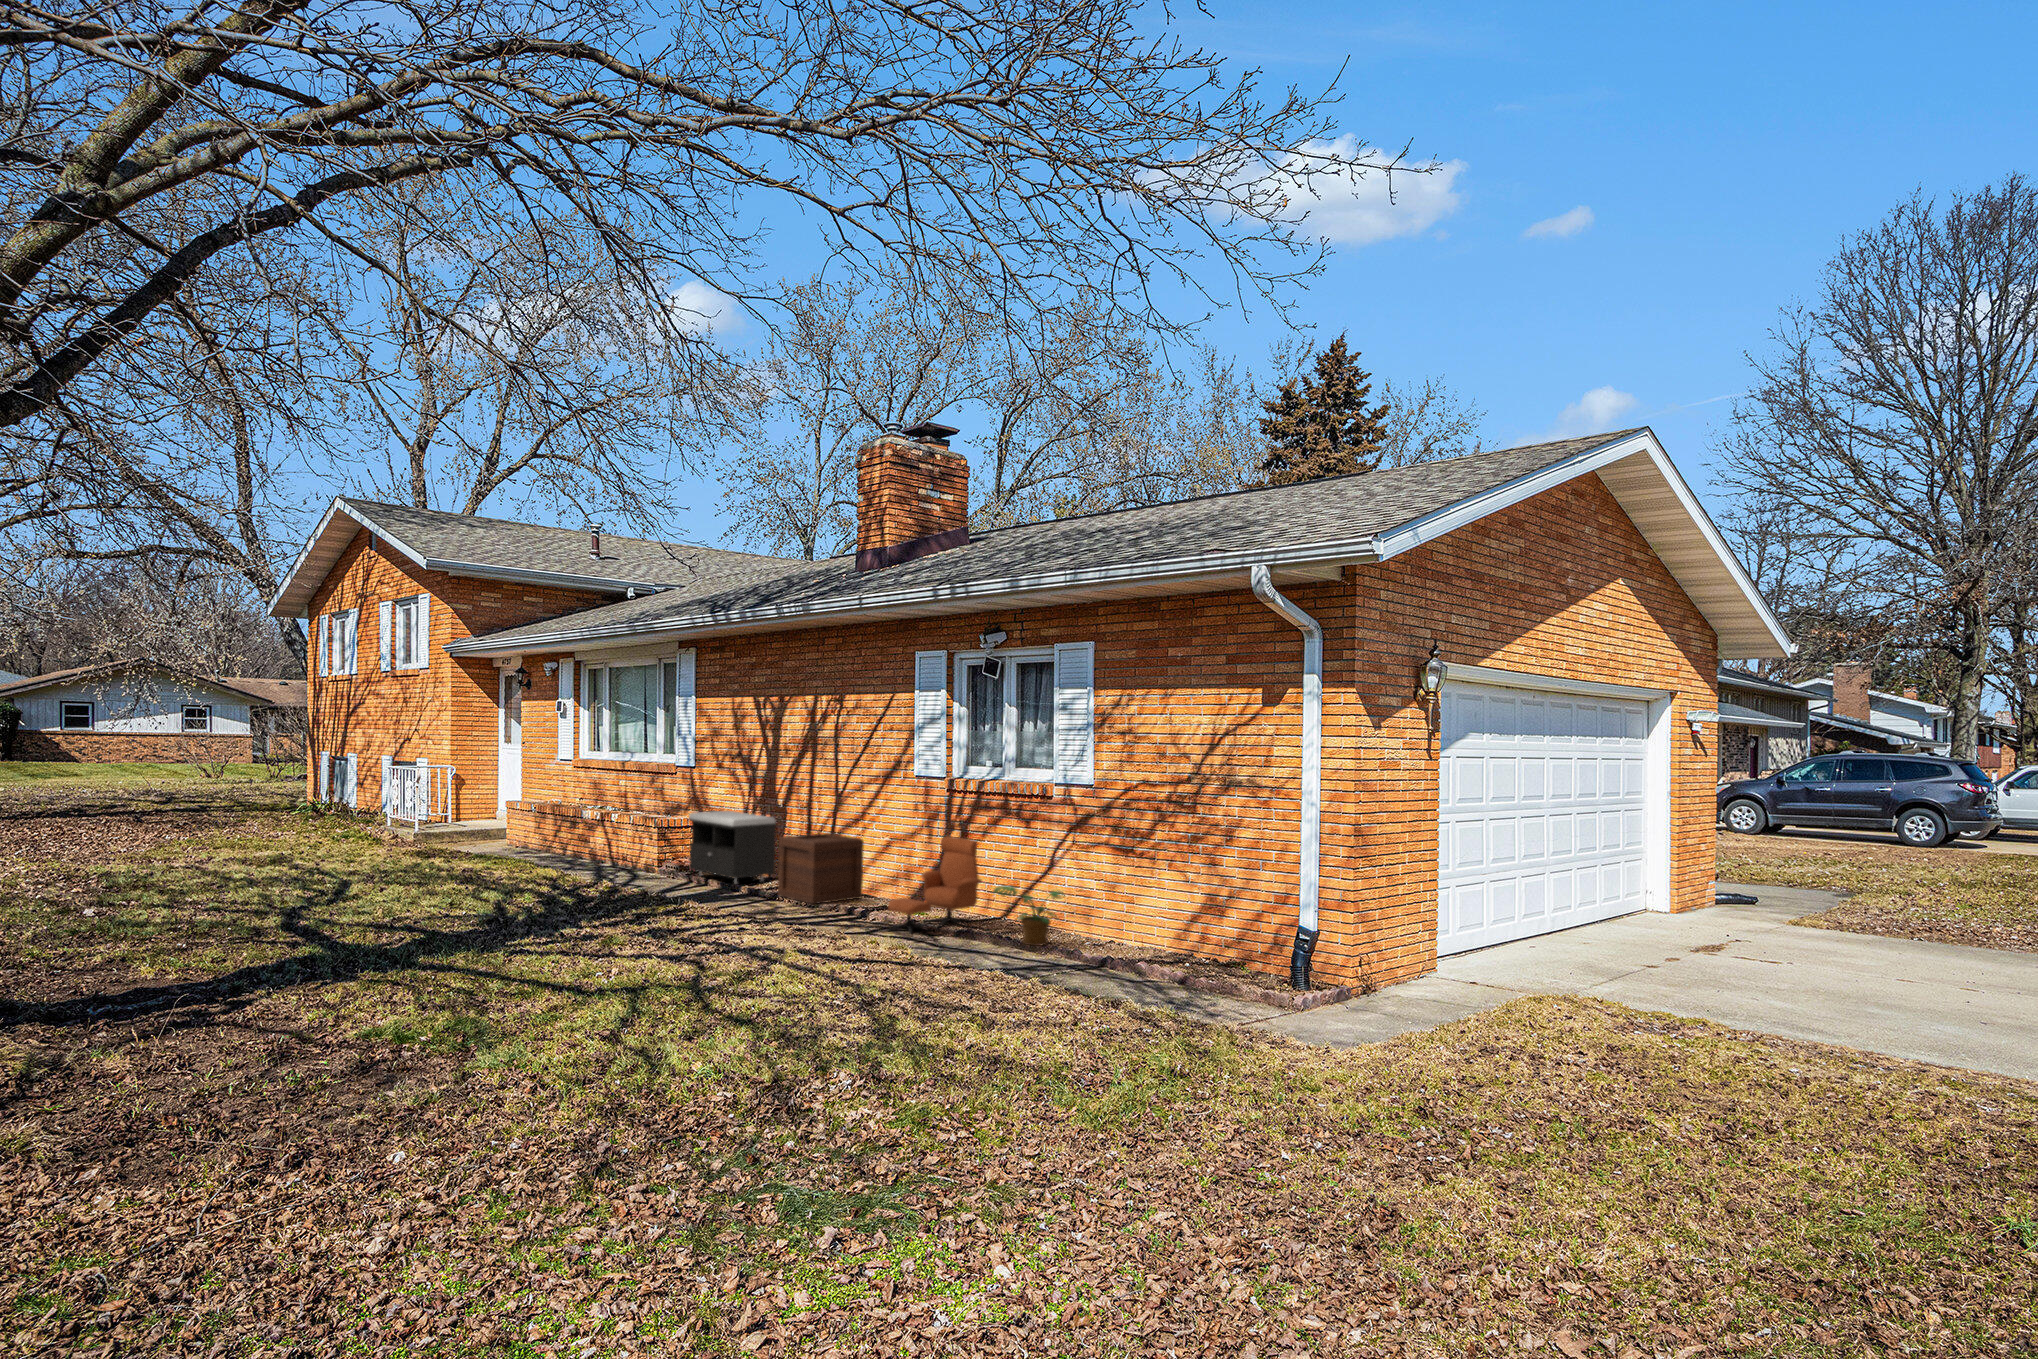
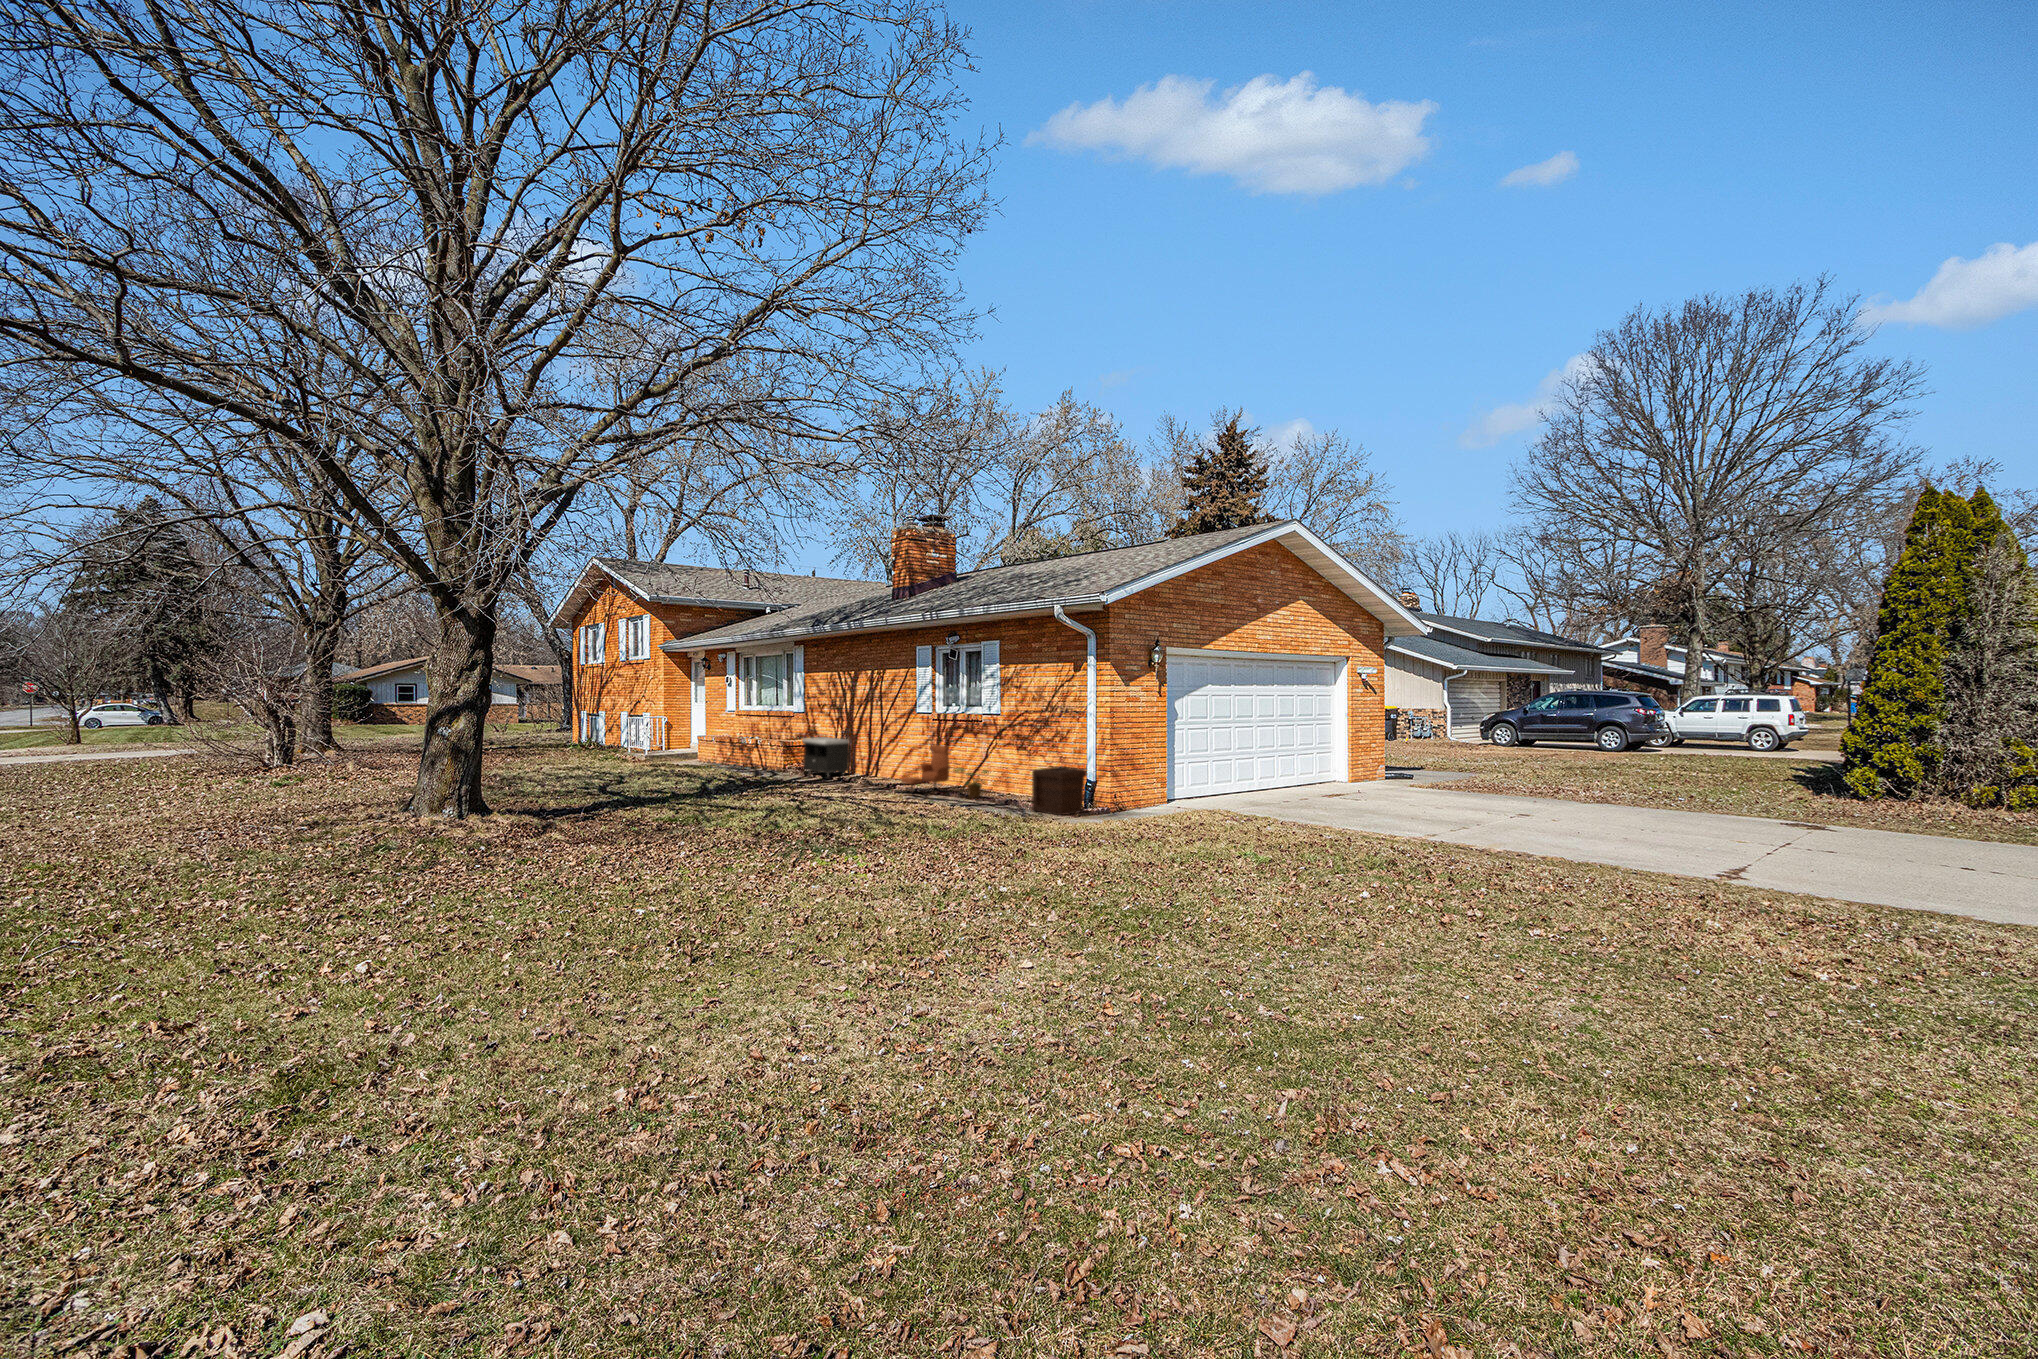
wooden crate: present [778,833,864,904] -> present [1032,767,1088,815]

